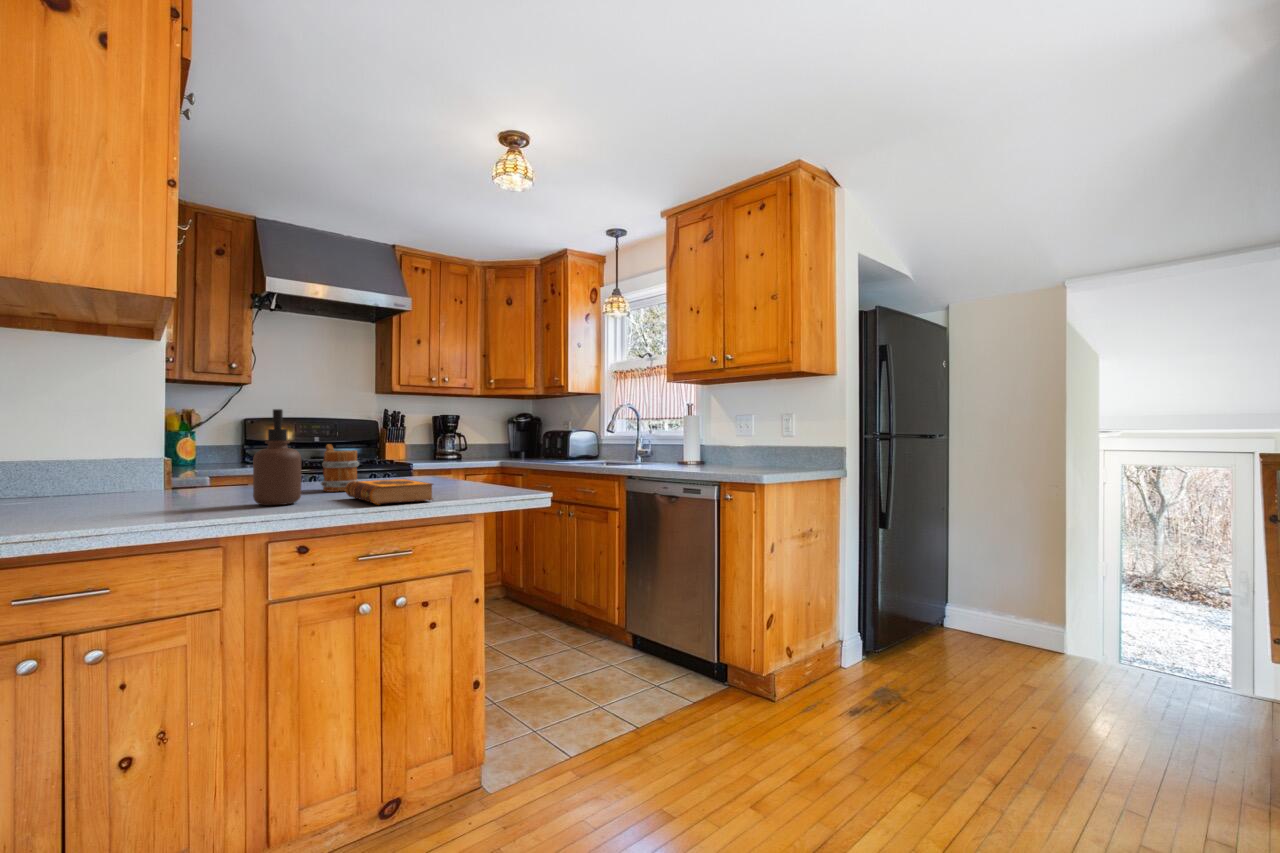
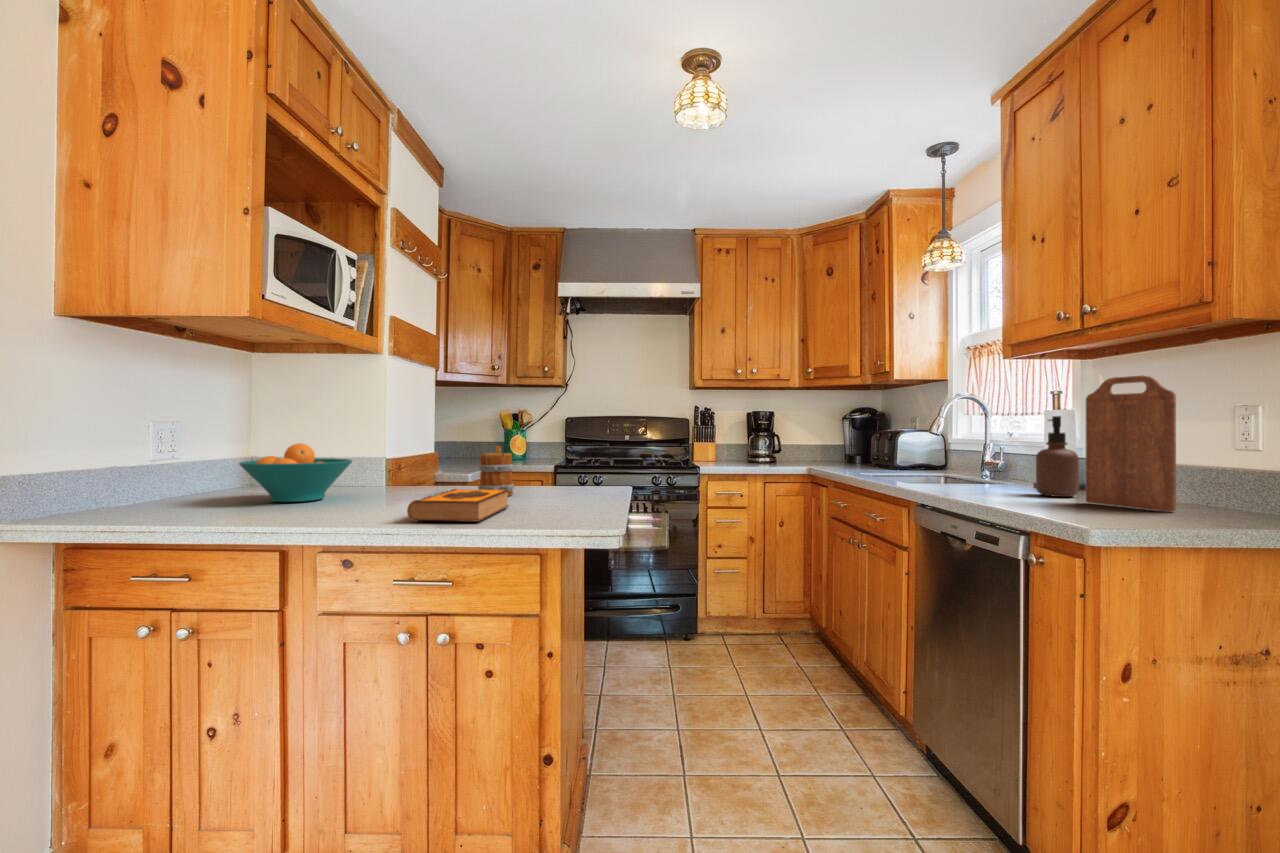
cutting board: none [713,400,753,470] -> present [1085,375,1176,512]
soap dispenser: present [253,409,301,505] -> present [1036,416,1079,497]
fruit bowl: none [46,443,196,511] -> present [239,443,352,502]

